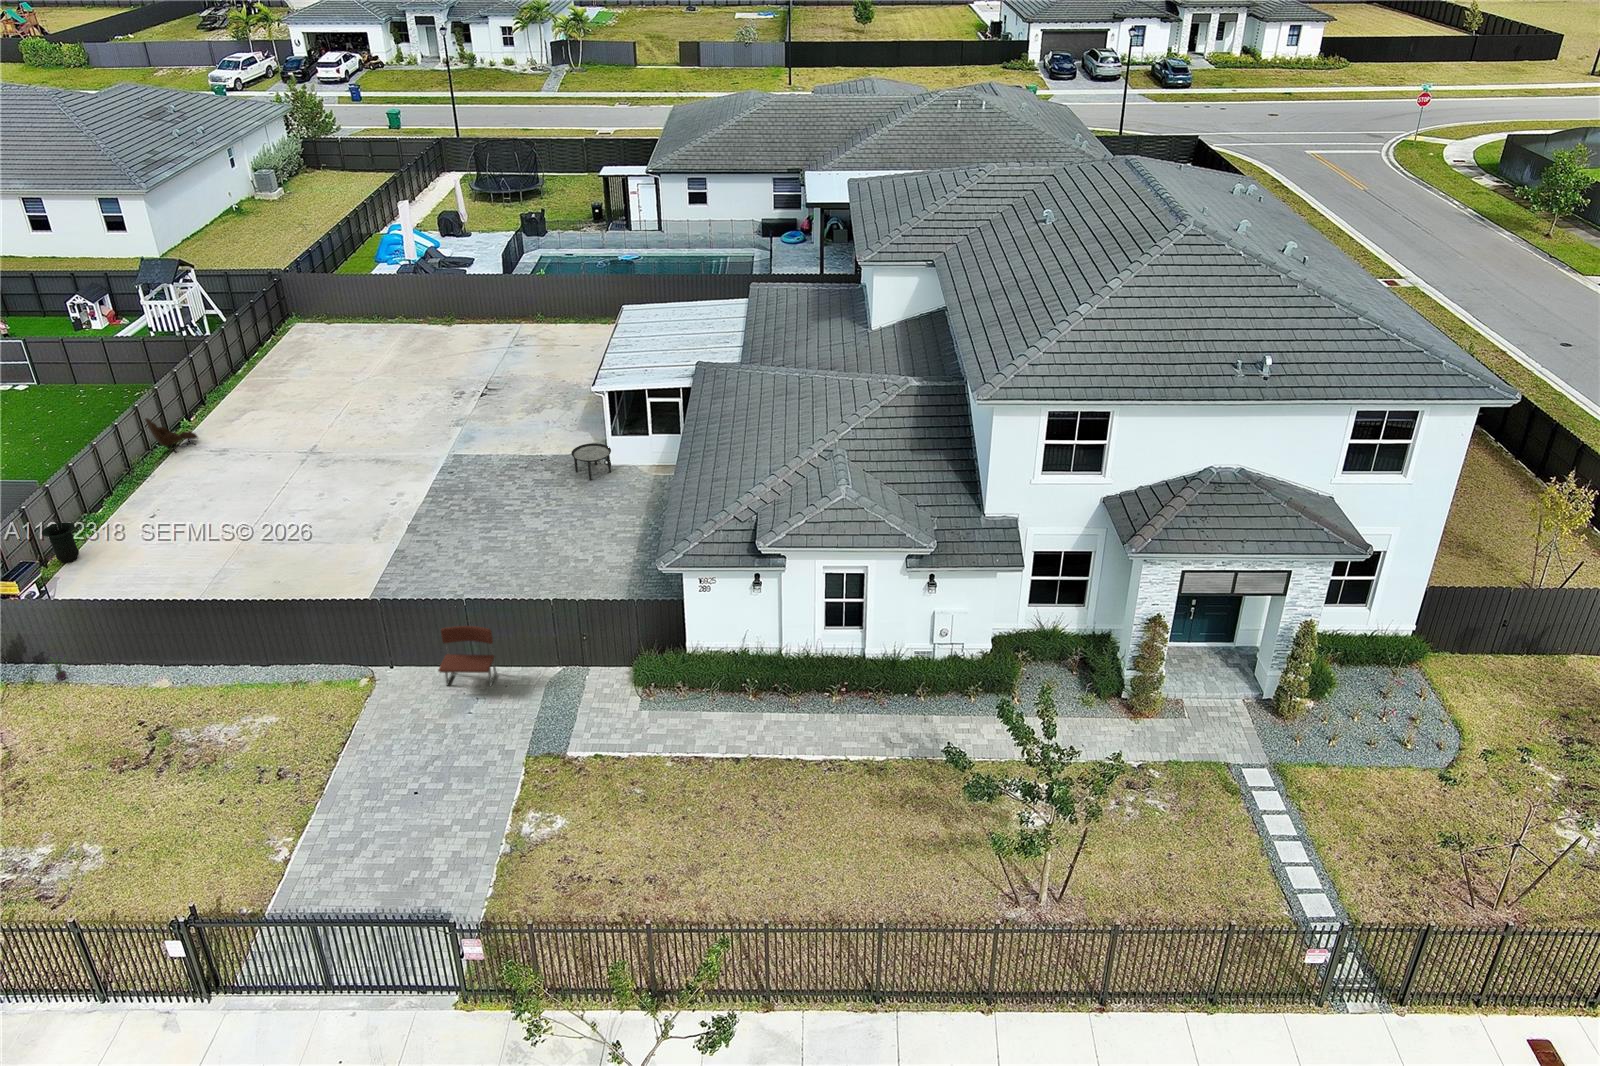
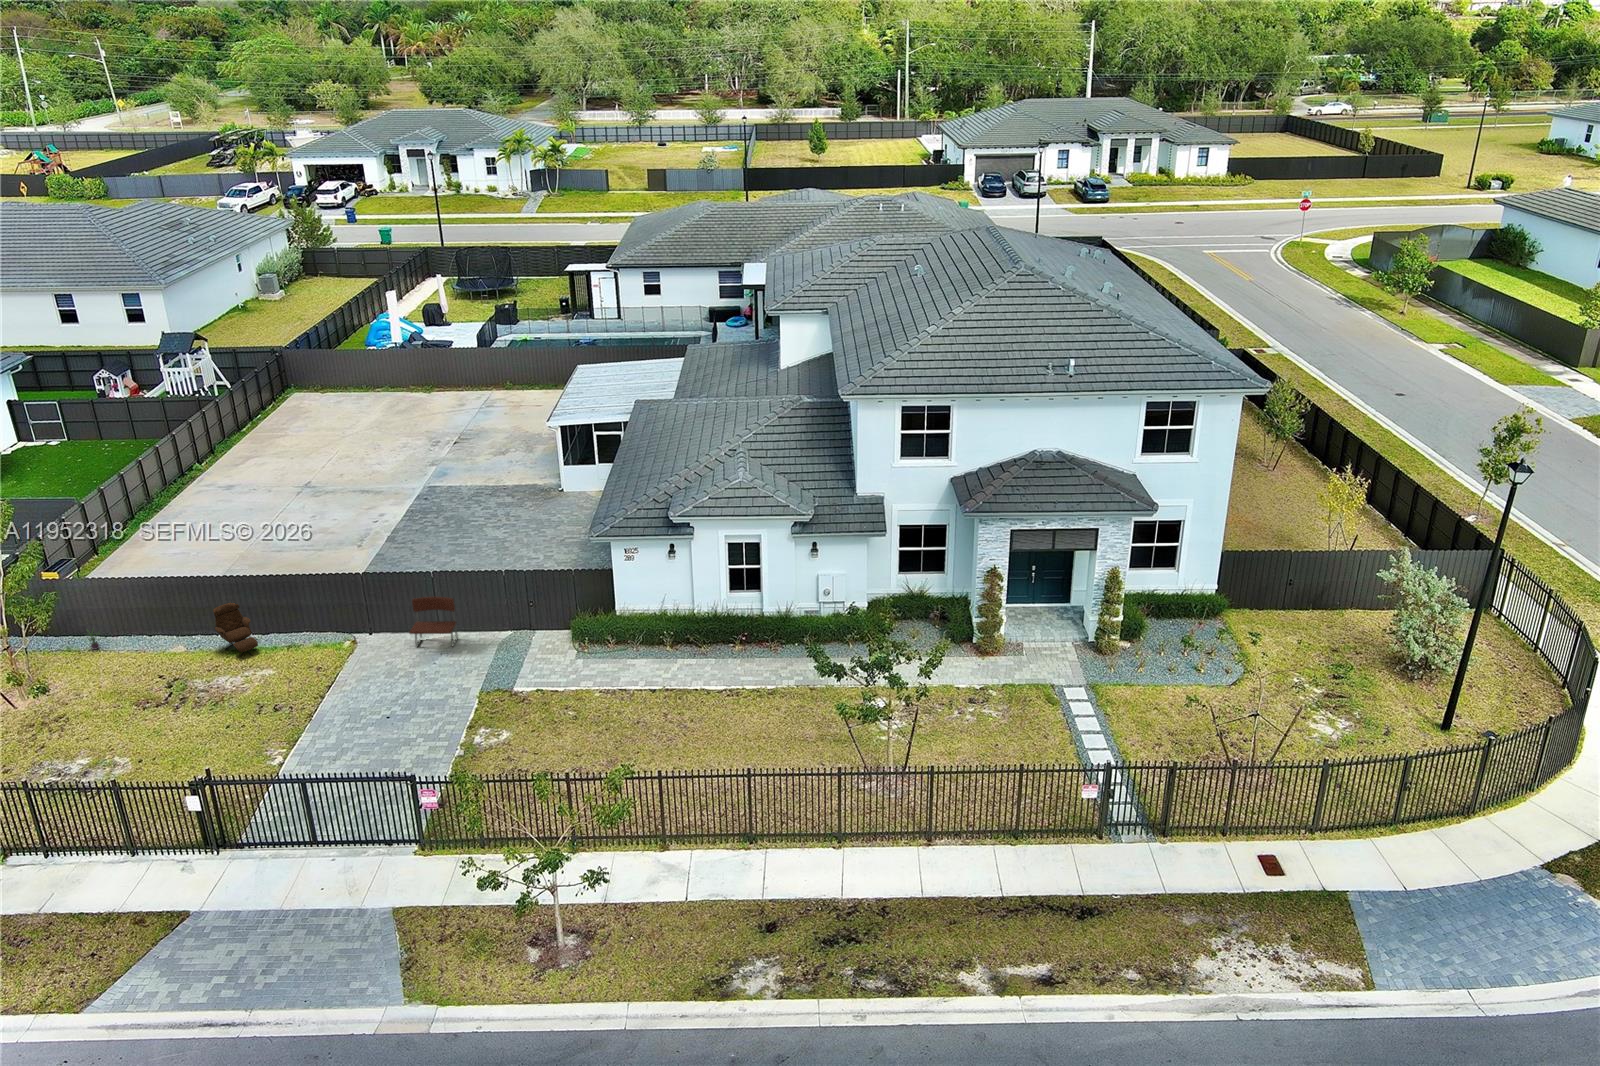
lounge chair: present [145,418,198,452] -> present [213,603,258,656]
round table: present [571,443,611,480] -> none [529,473,563,503]
trash can: present [42,522,79,563] -> none [78,535,108,570]

